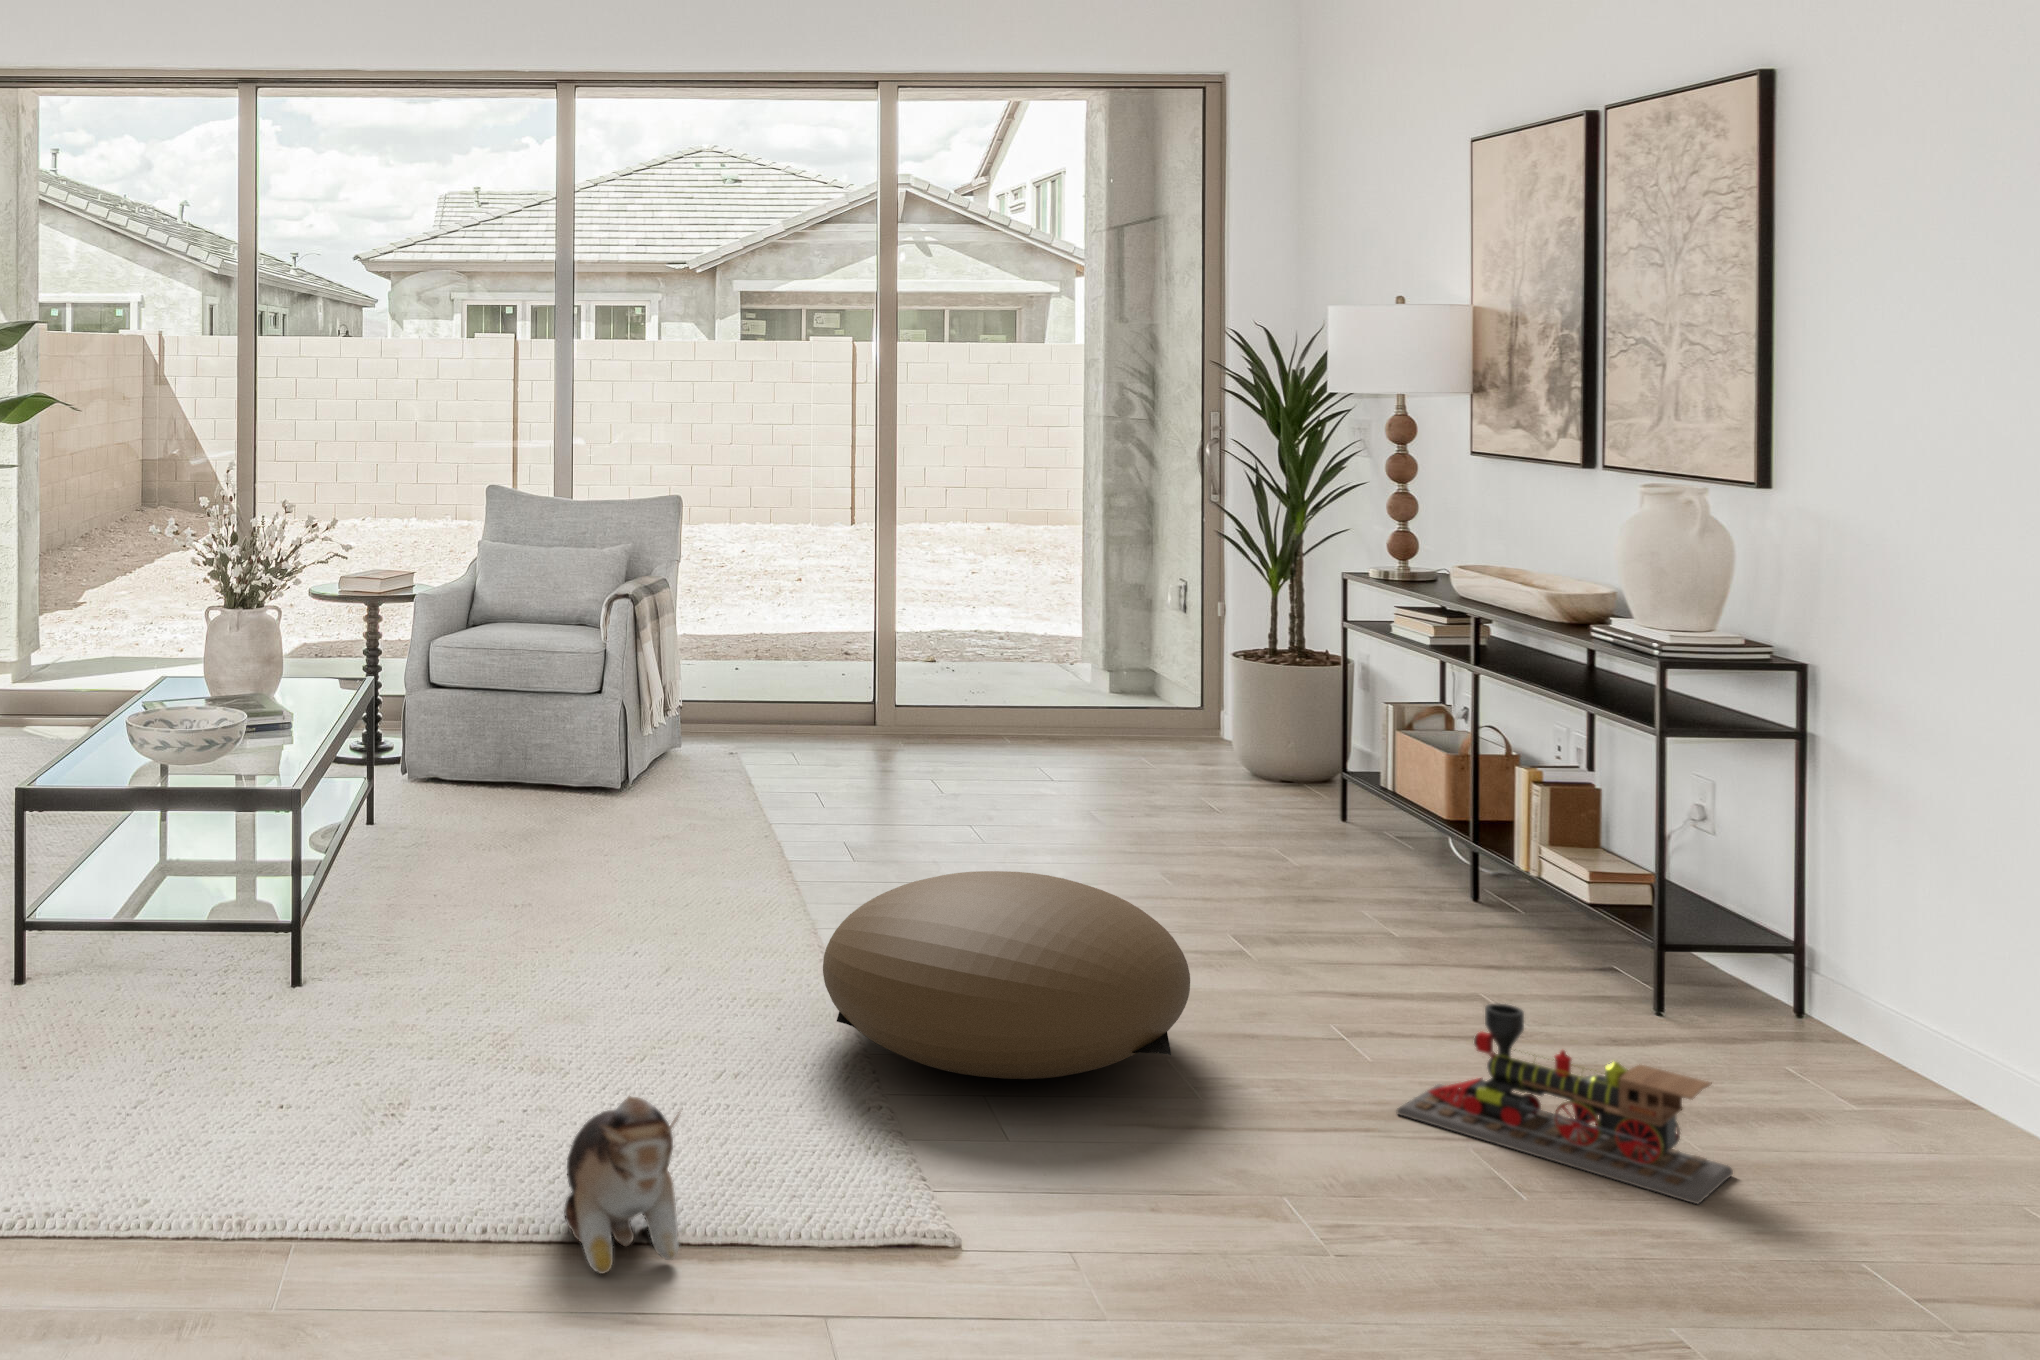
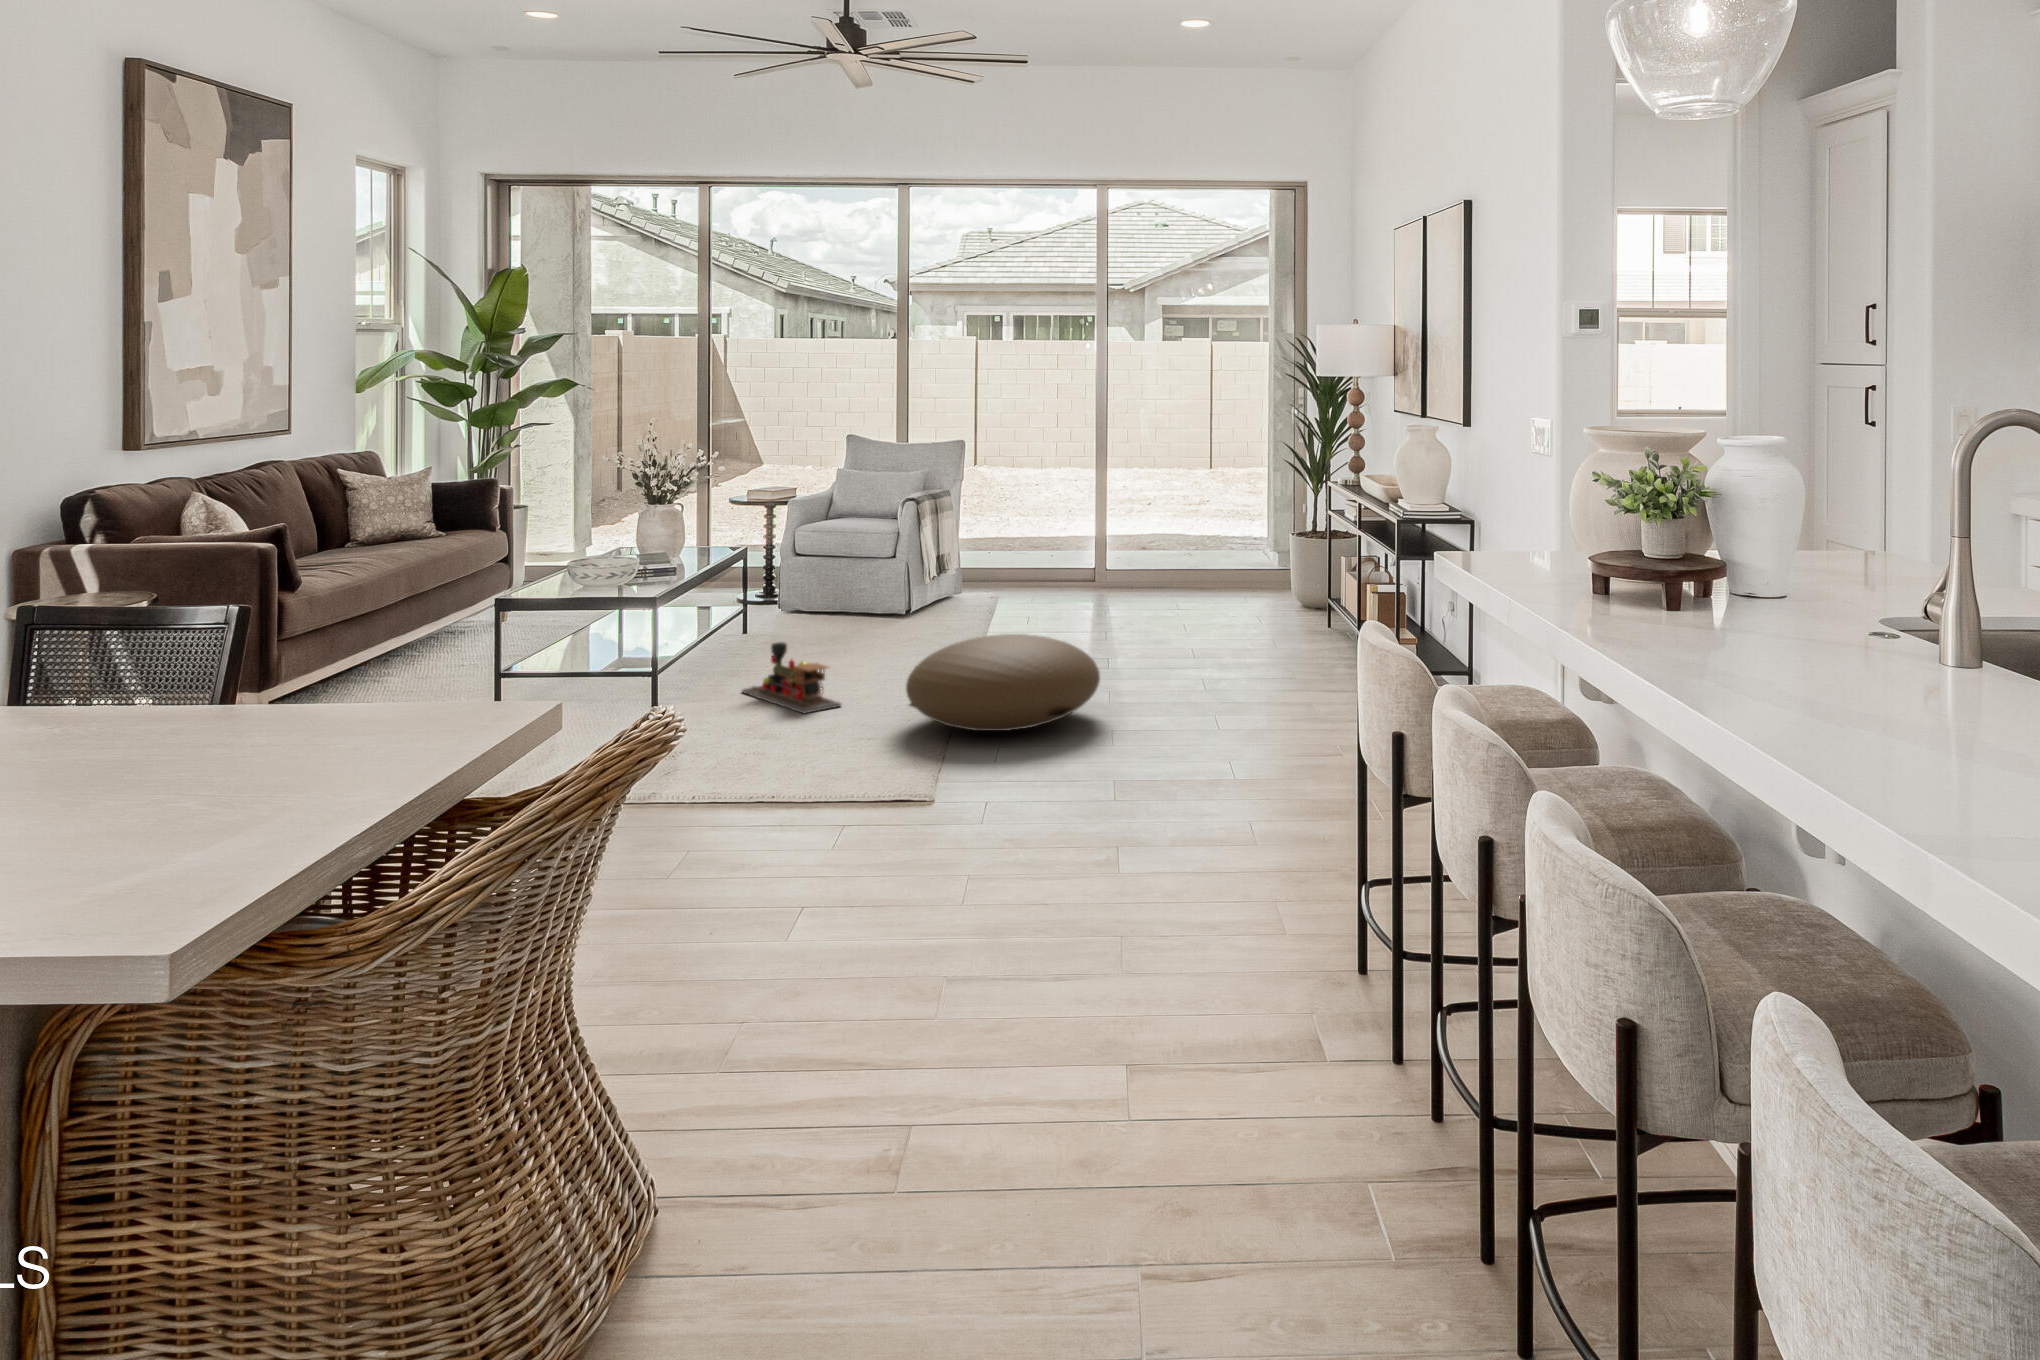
toy train: present [1397,1004,1733,1204] -> present [742,642,841,713]
plush toy: present [564,1097,679,1274] -> none [712,714,768,798]

